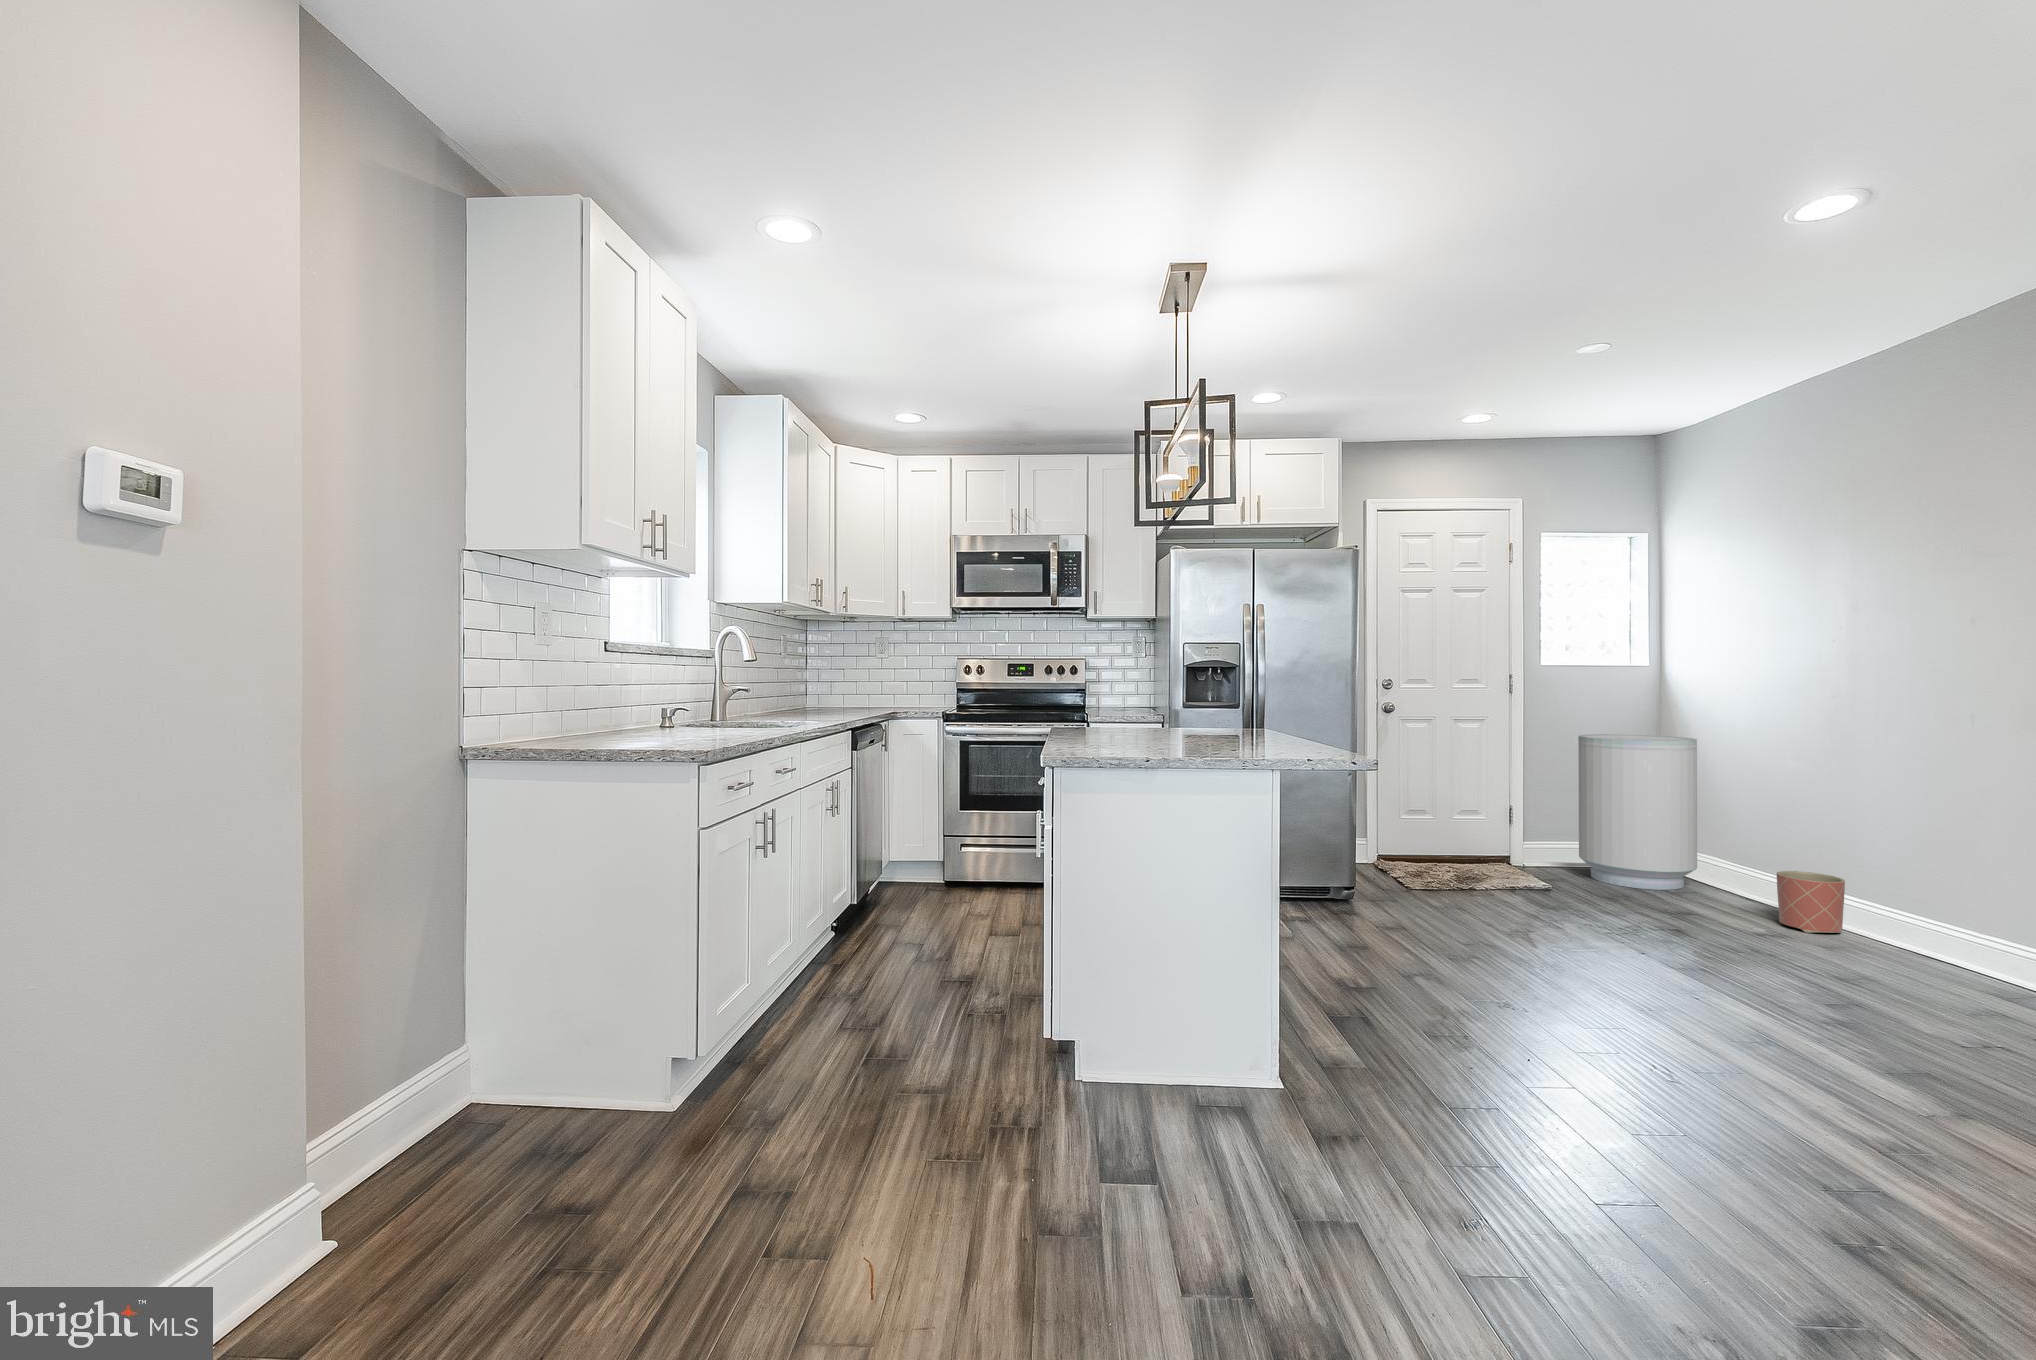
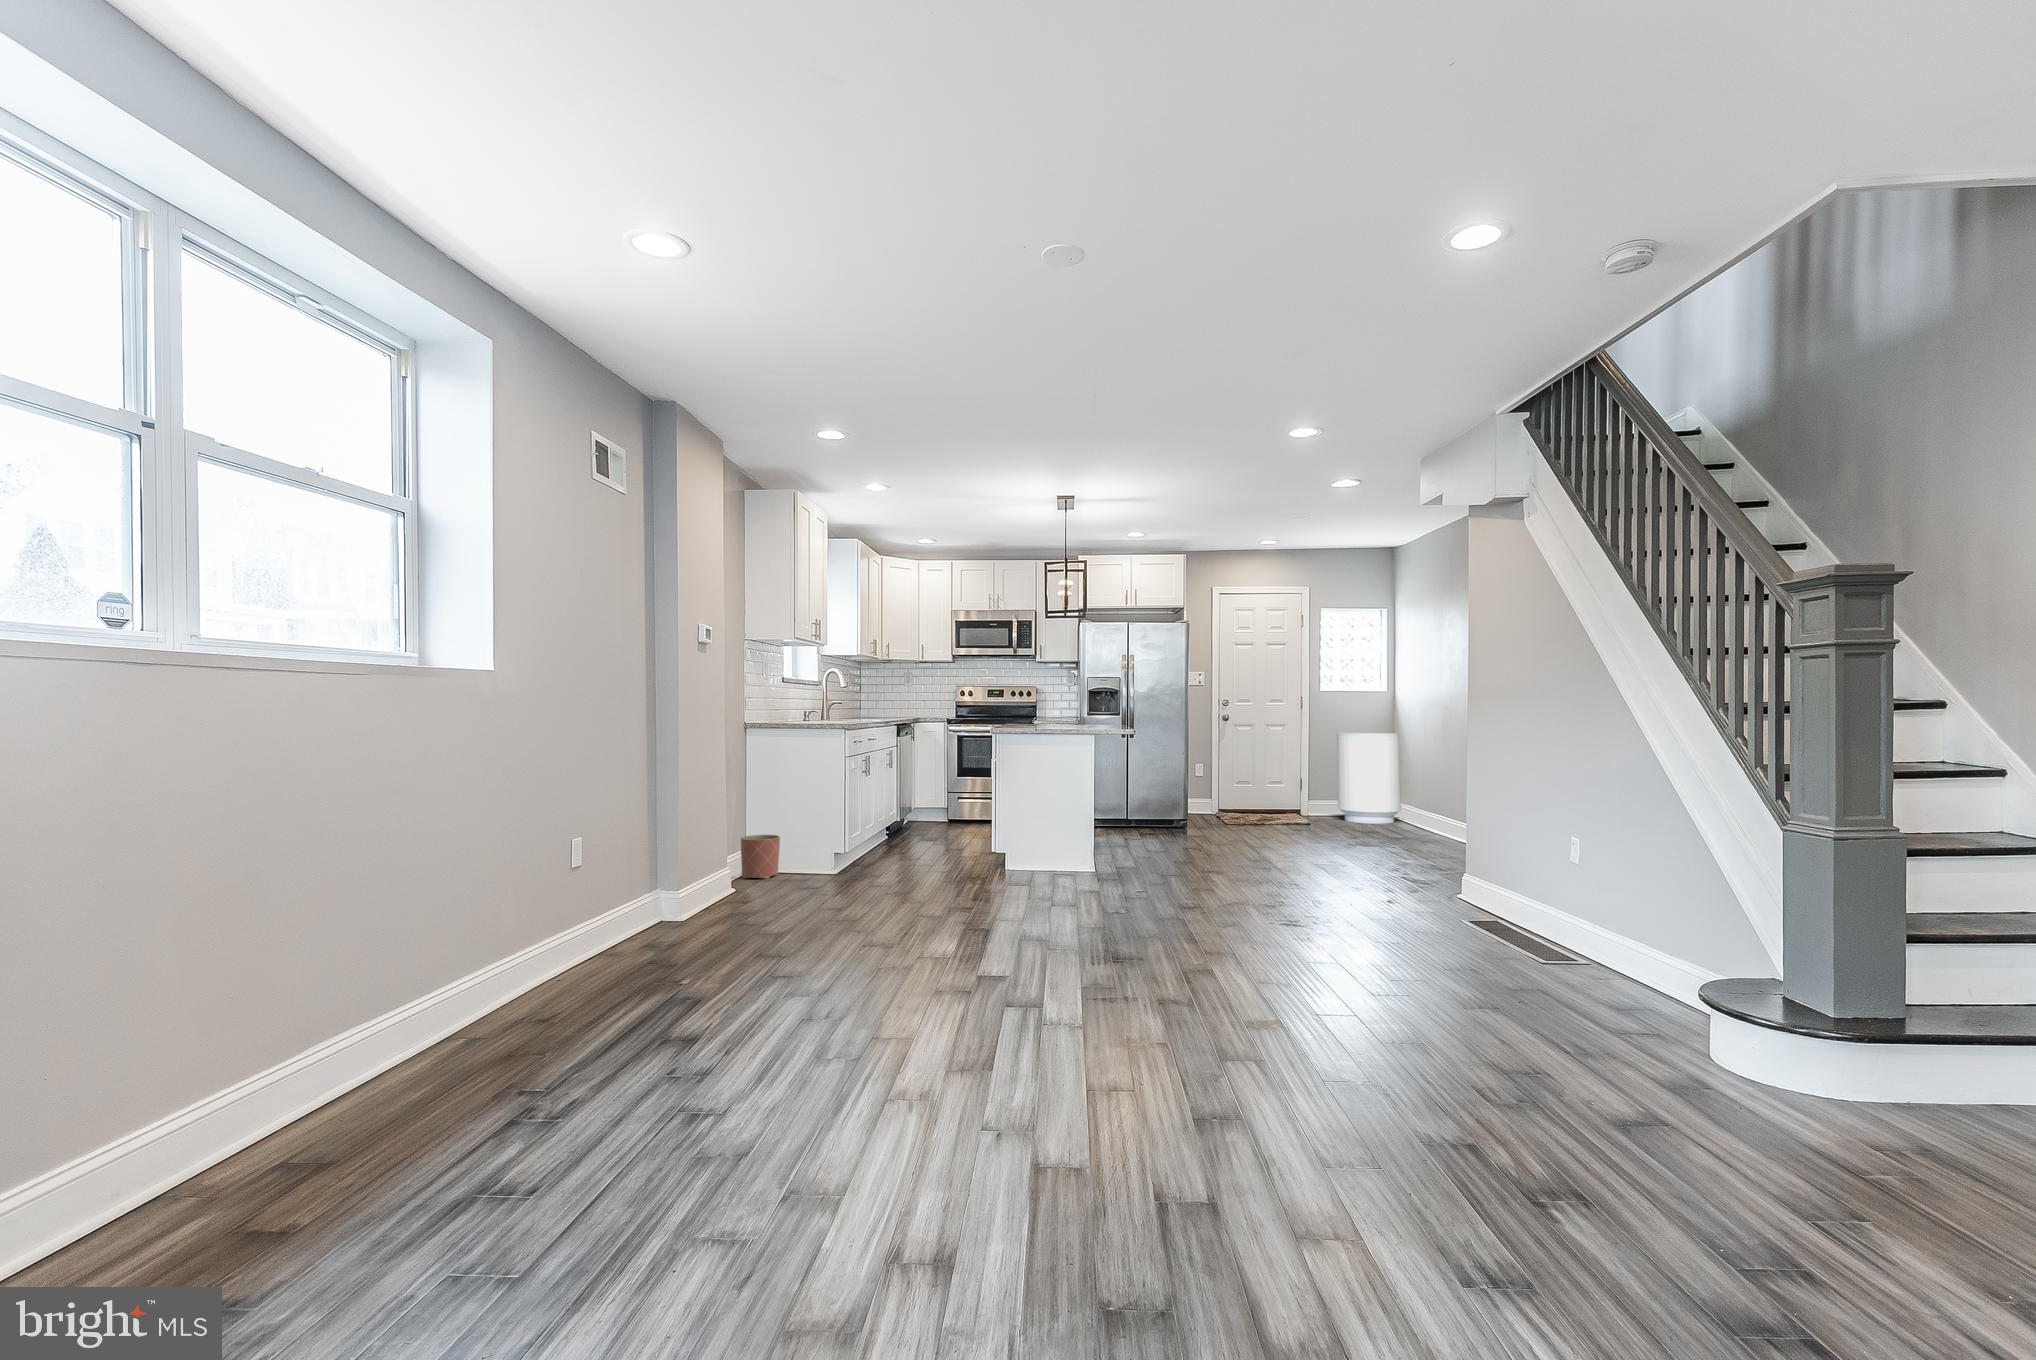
planter: present [1777,871,1845,933] -> present [741,835,780,879]

